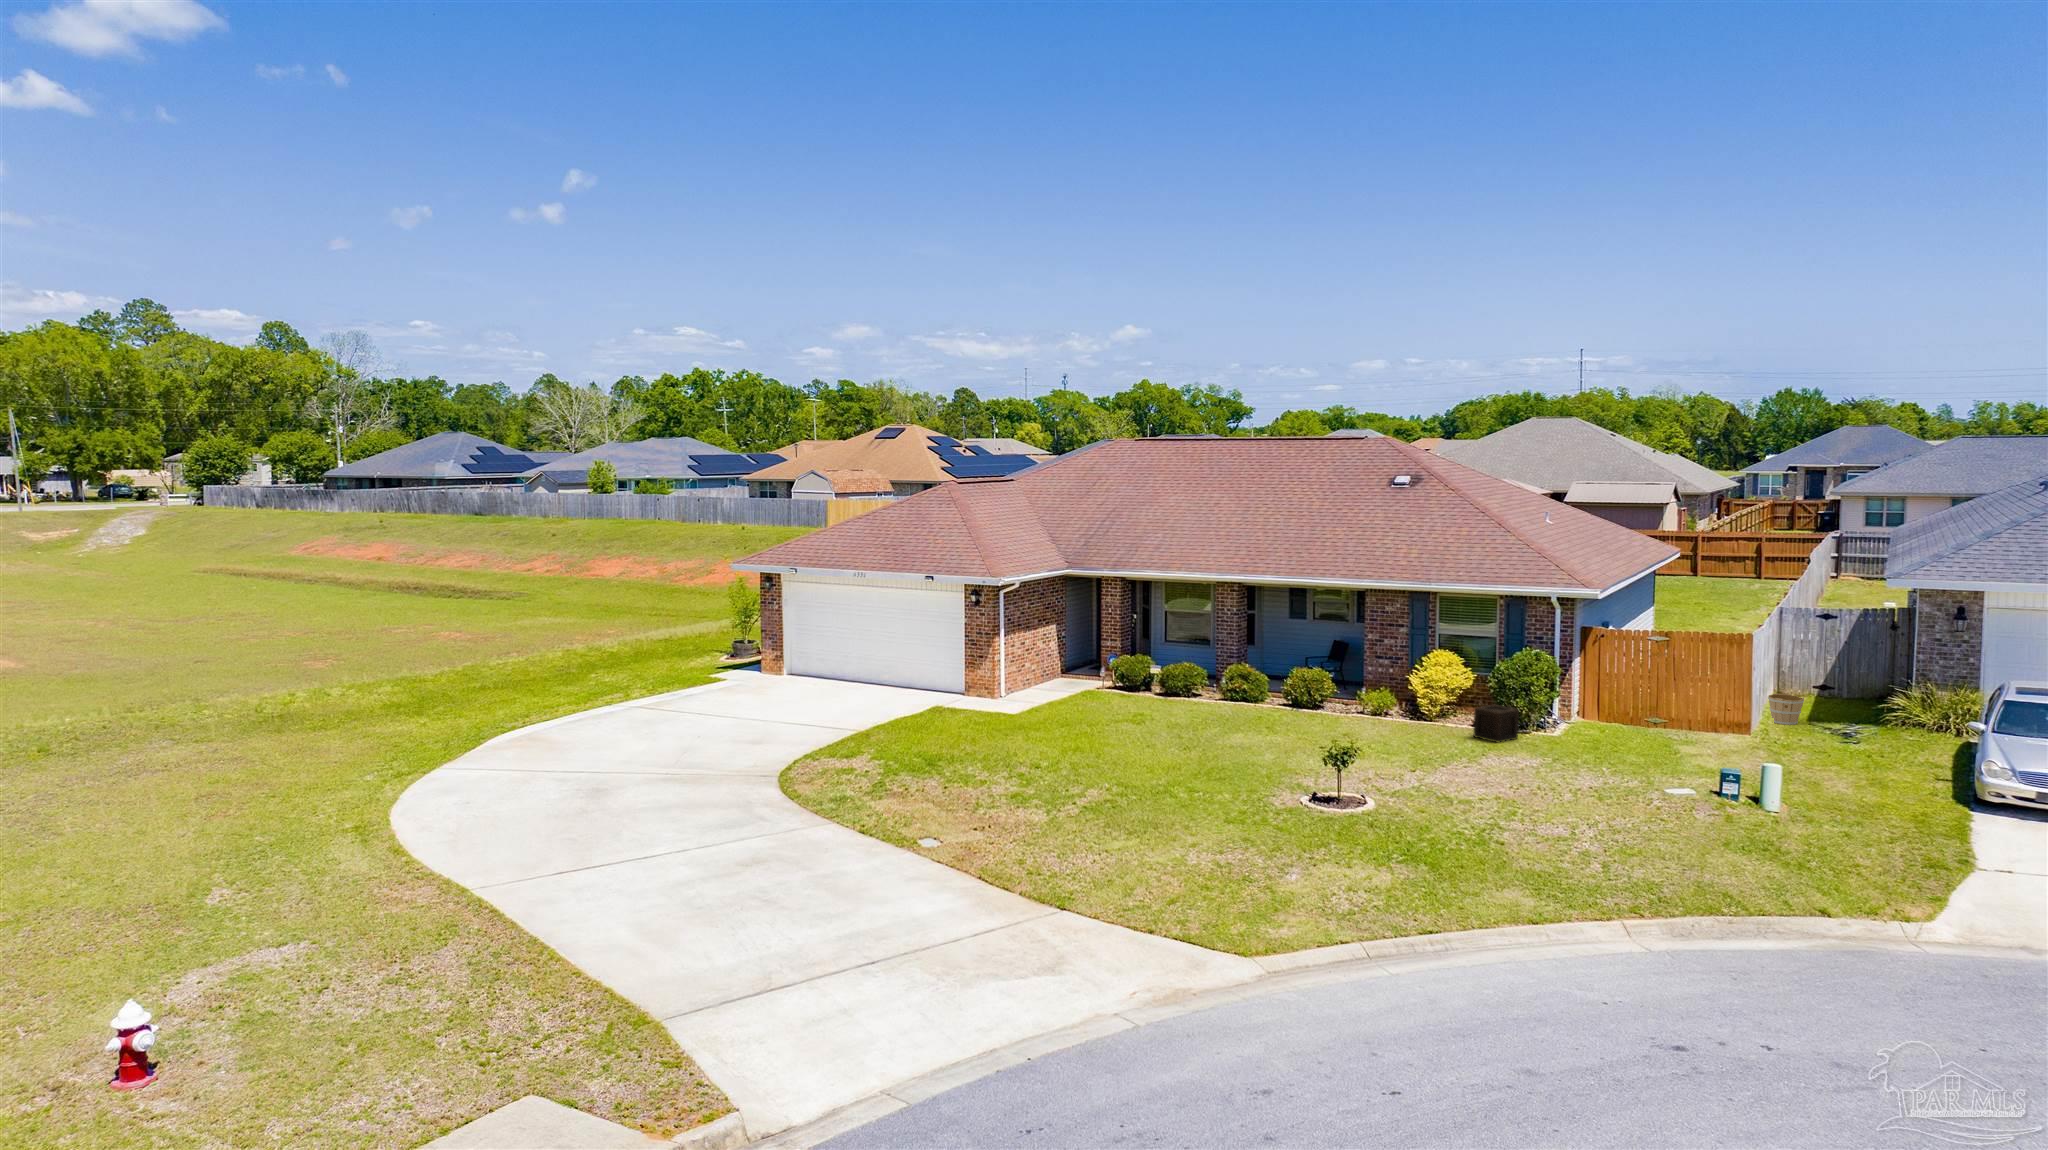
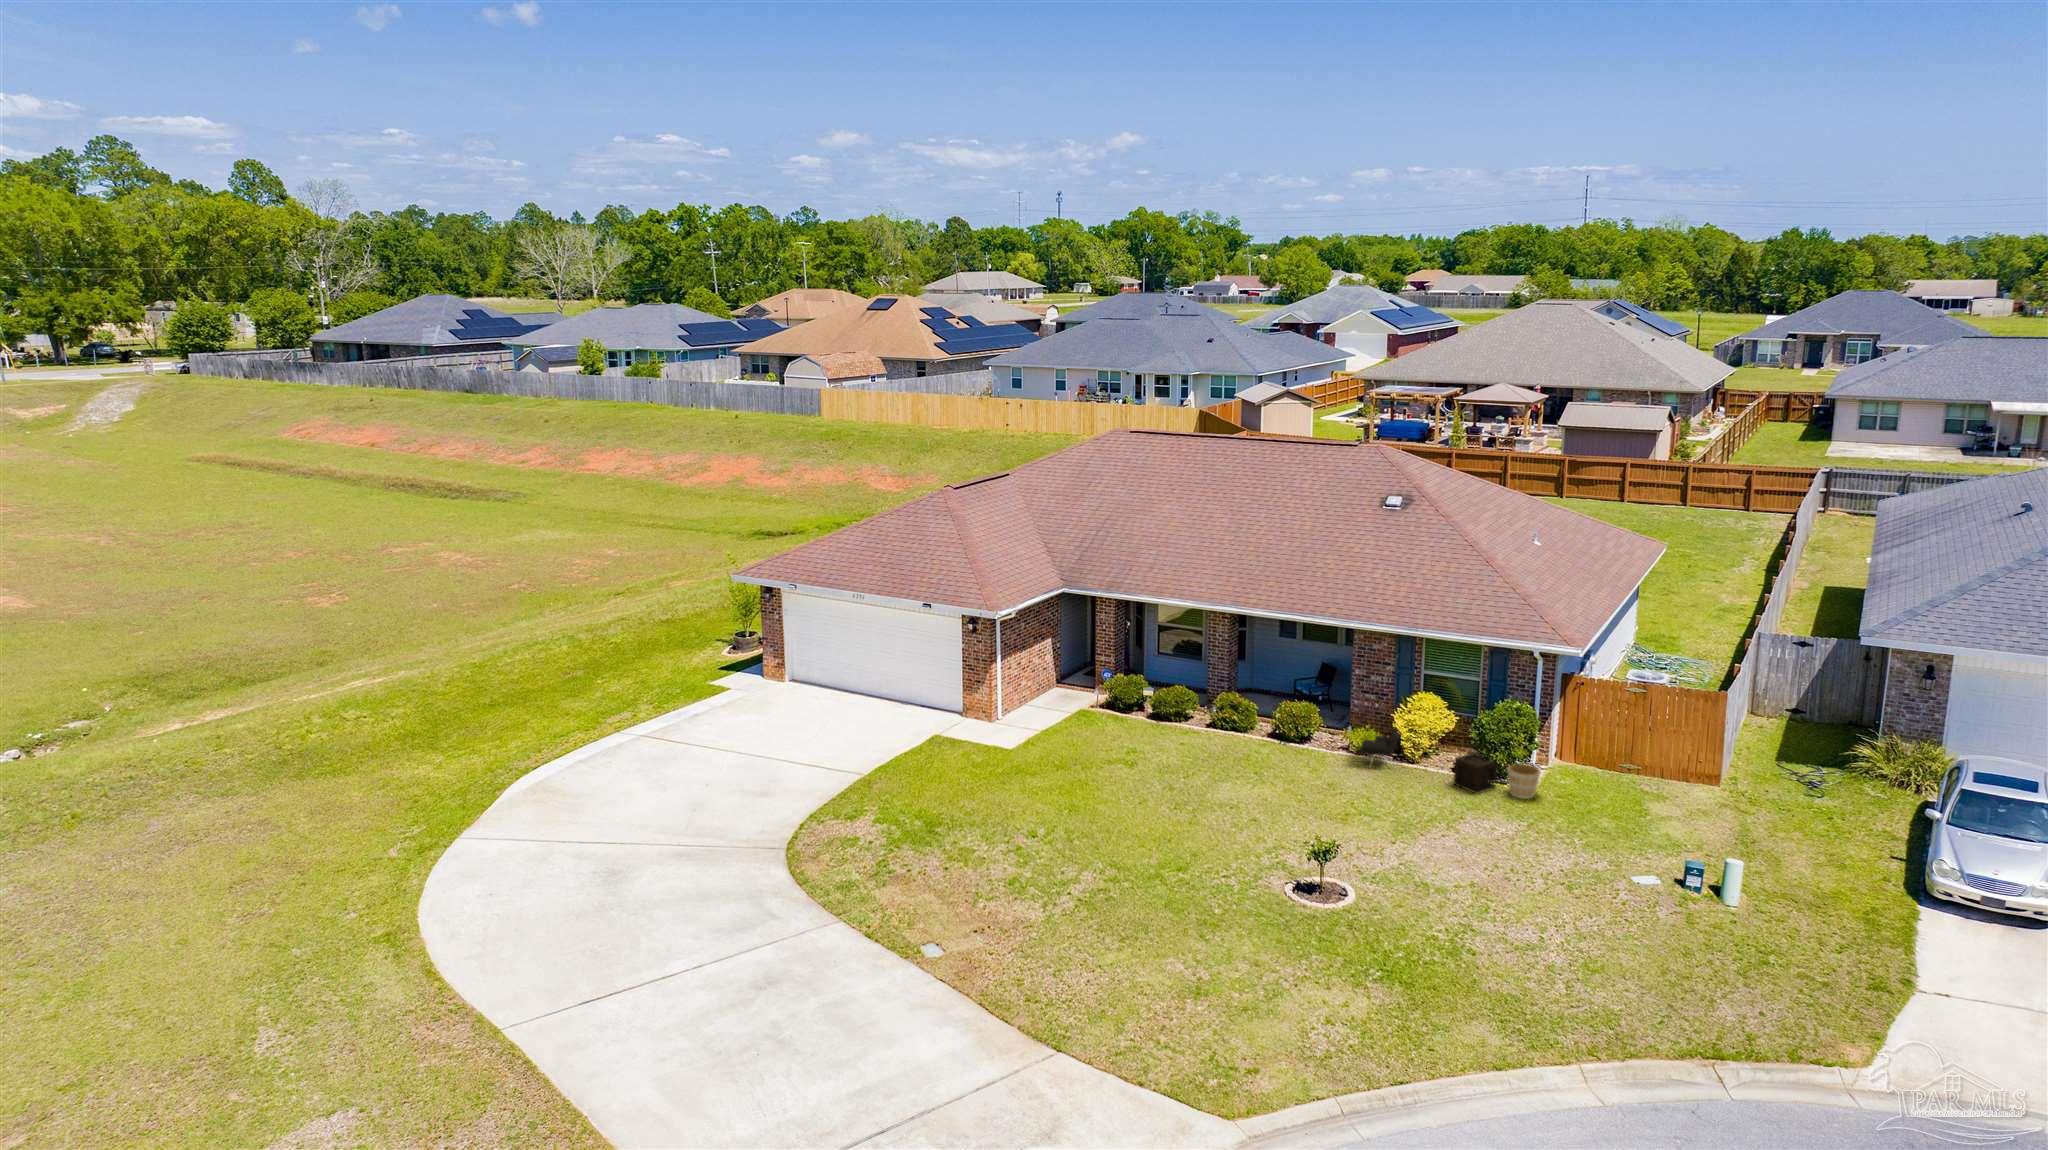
lounge chair: none [1369,688,1416,727] -> present [1360,730,1399,767]
wooden bucket: present [1768,694,1804,725] -> present [1507,764,1541,799]

